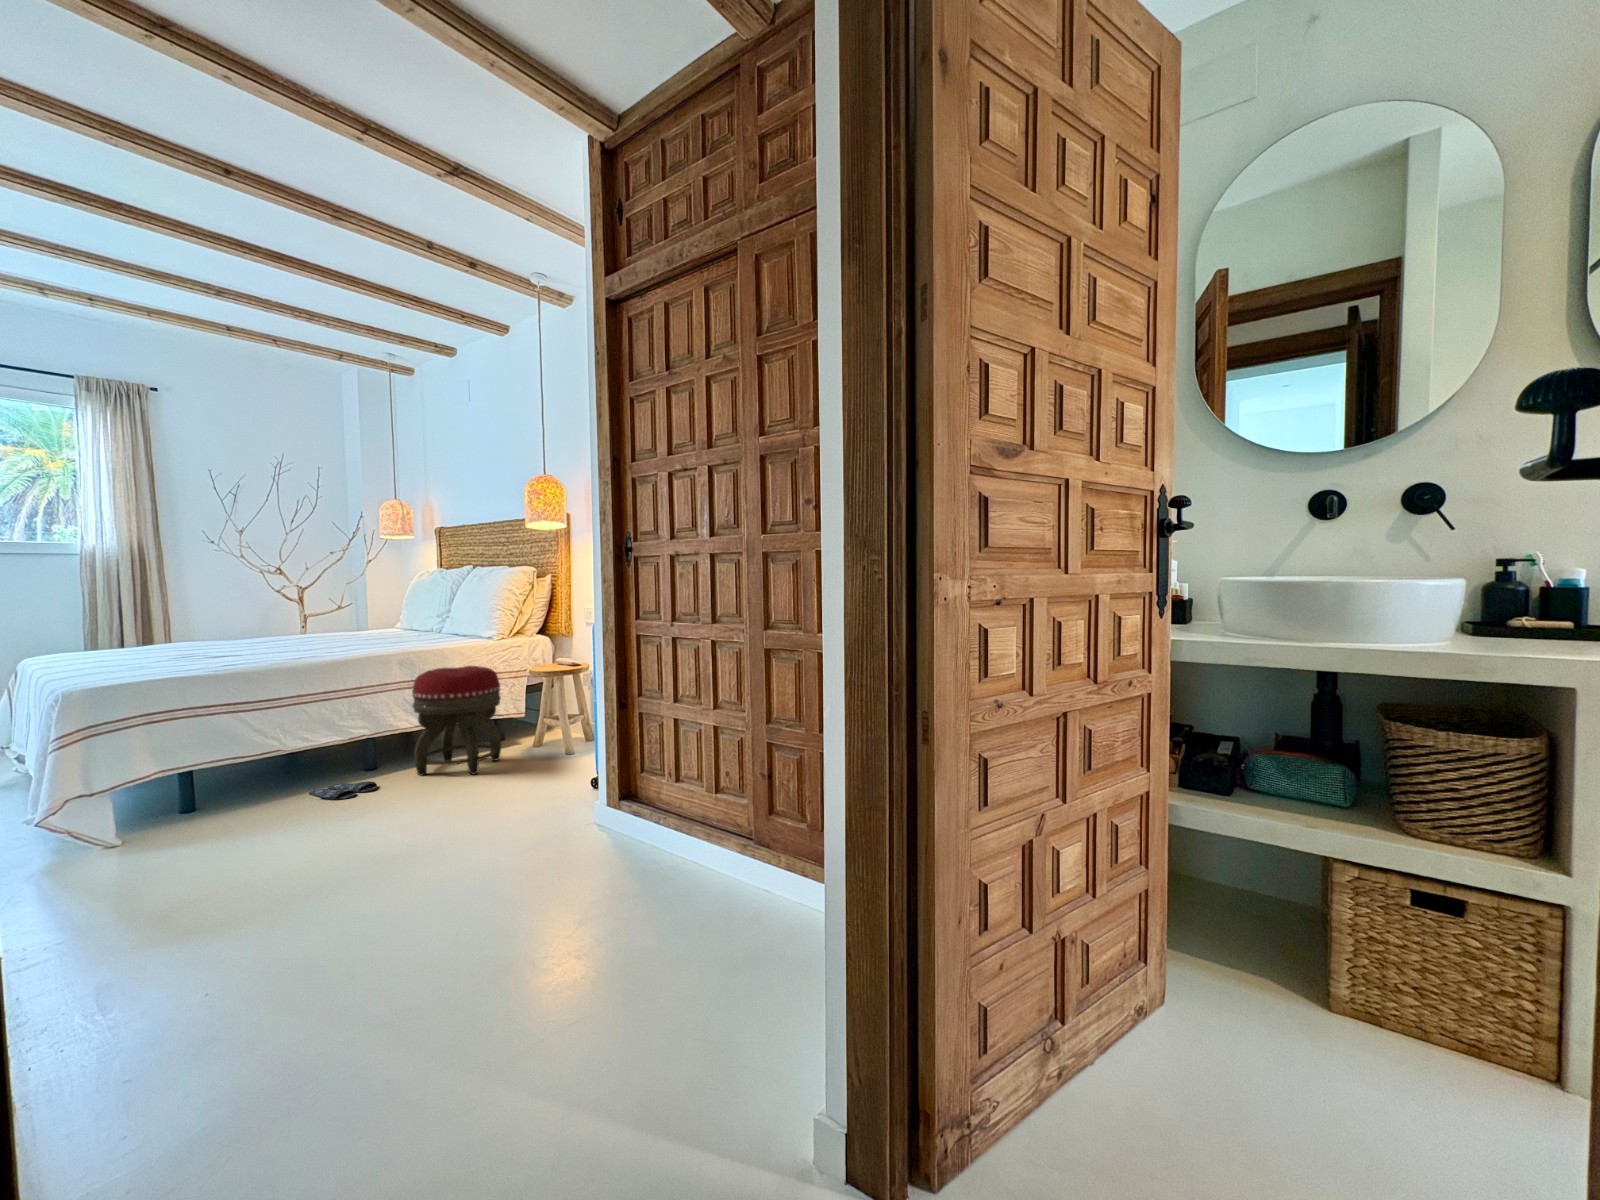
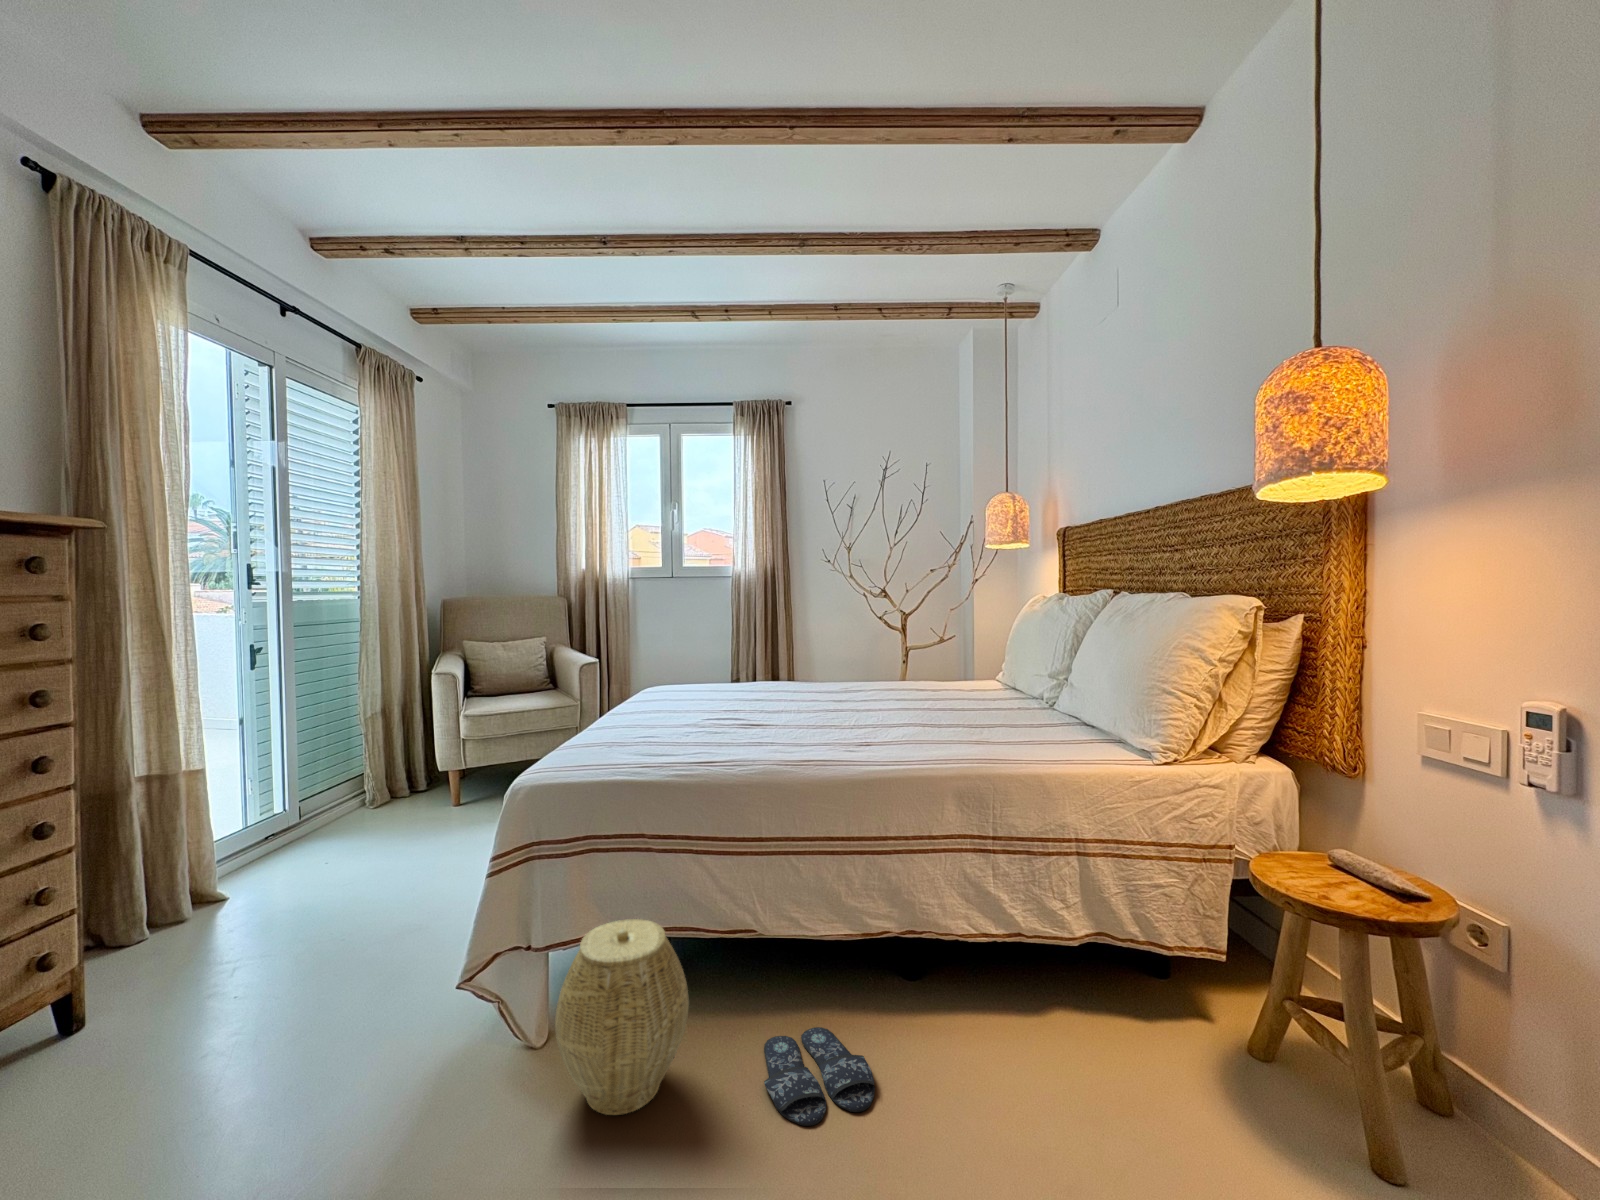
footstool: present [412,666,501,776] -> none [962,822,1175,1160]
woven basket: none [194,737,276,823] -> present [555,919,689,1115]

